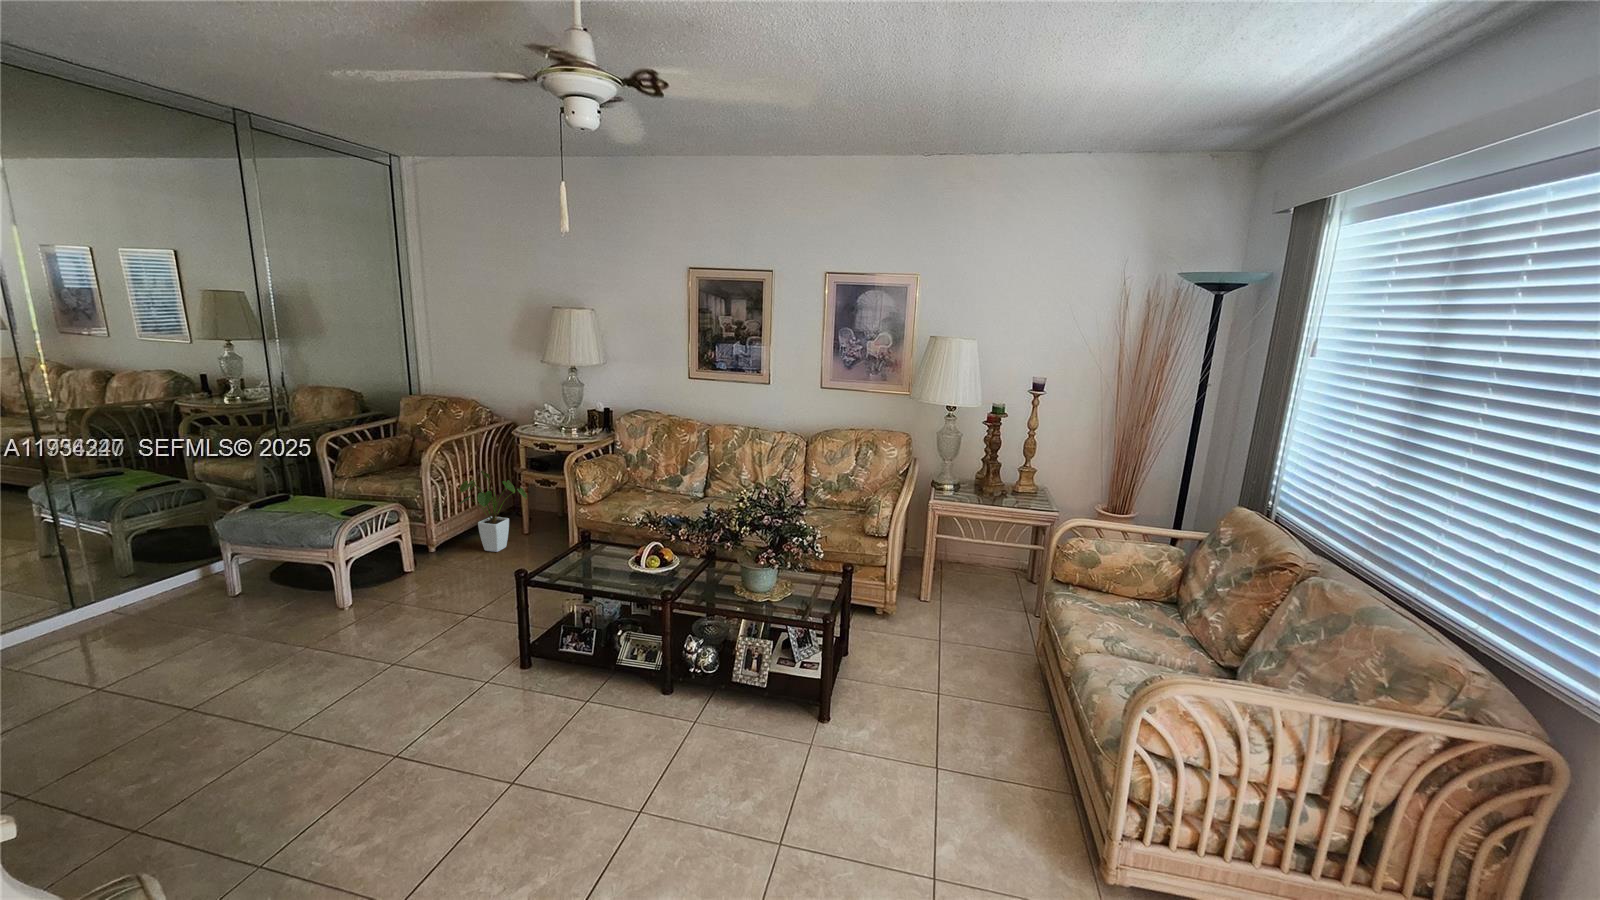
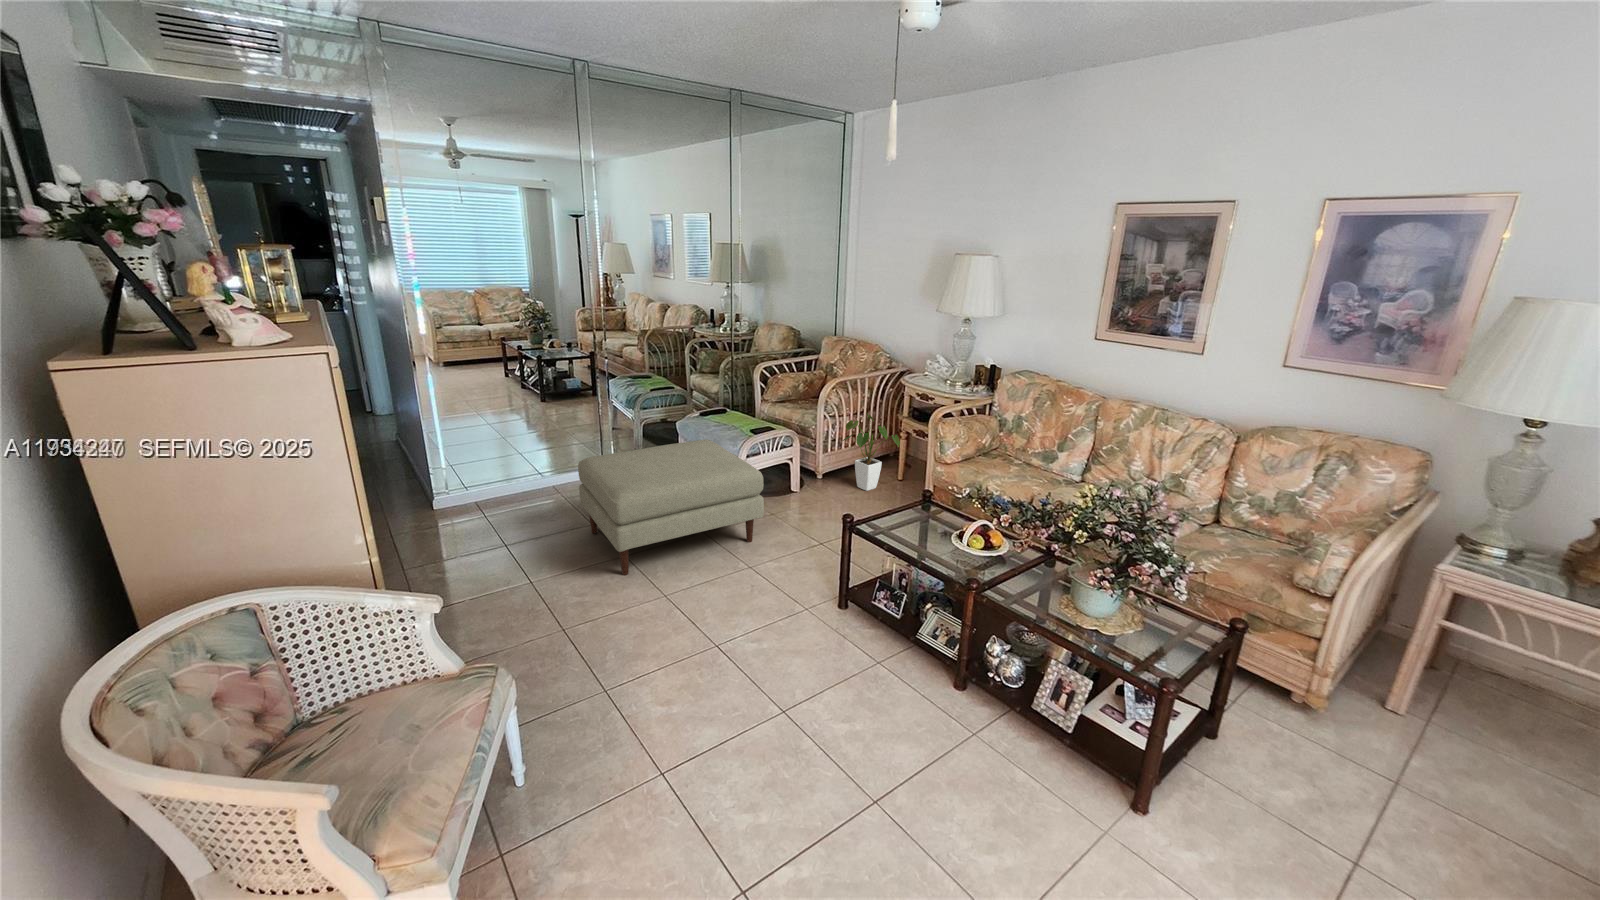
ottoman: none [45,533,390,736] -> present [578,439,764,575]

